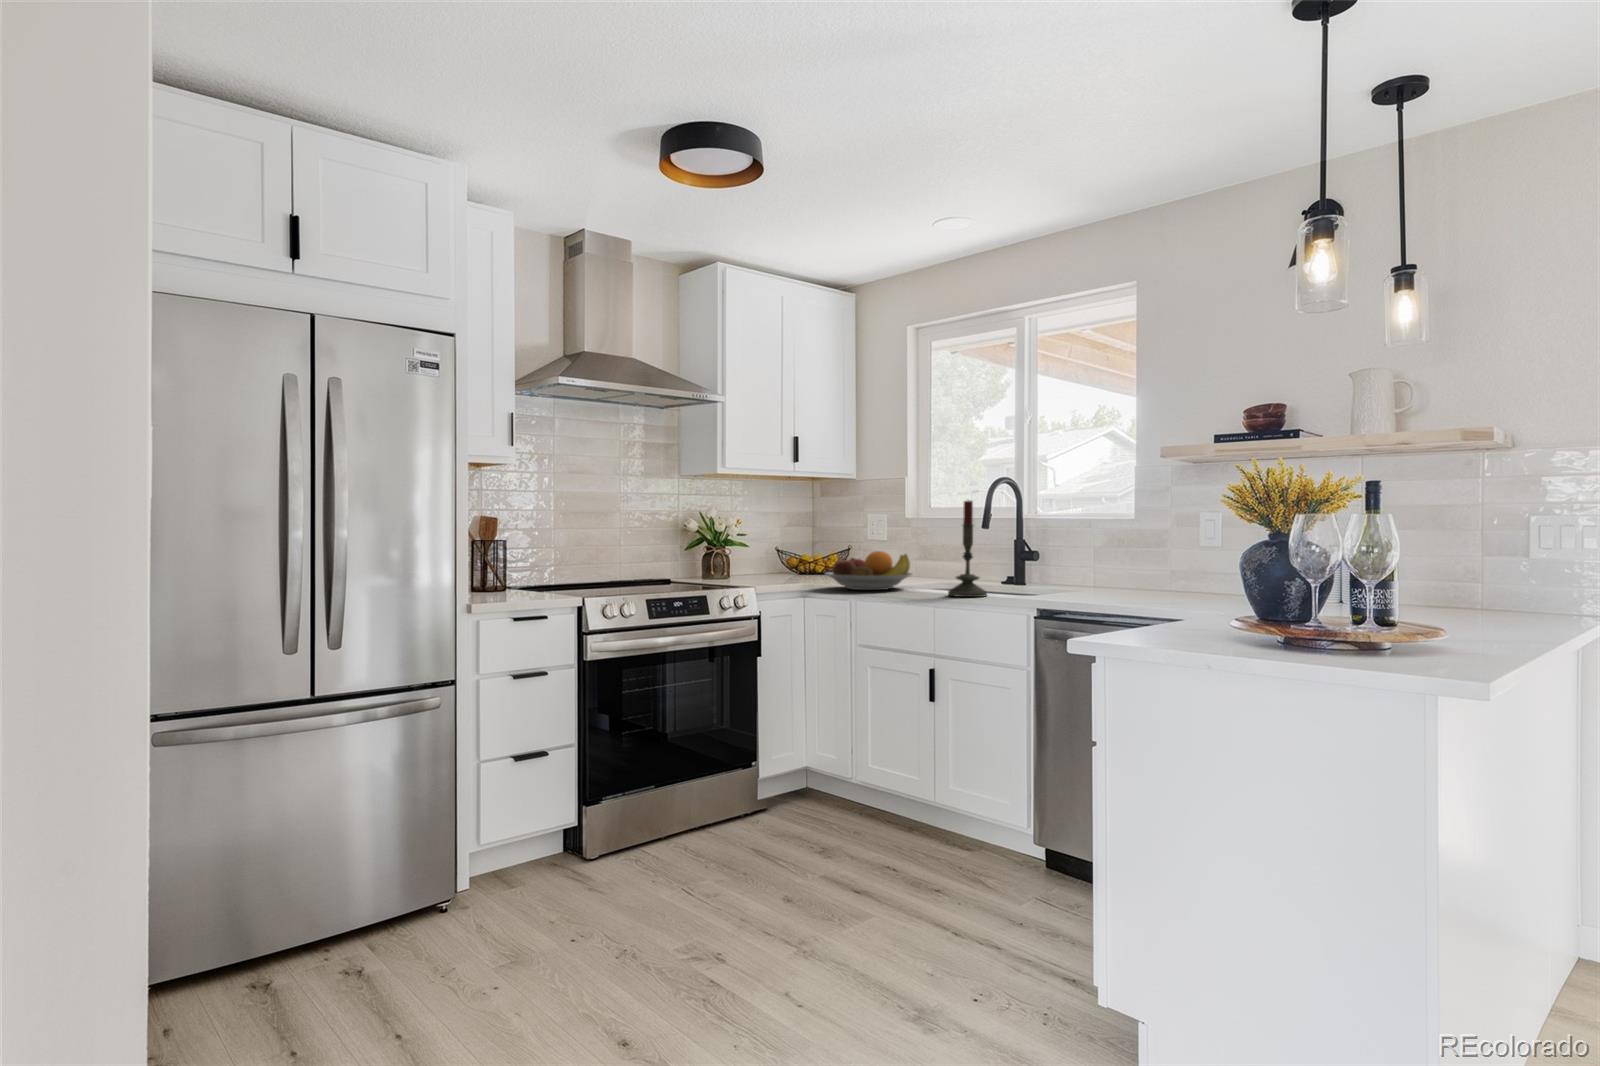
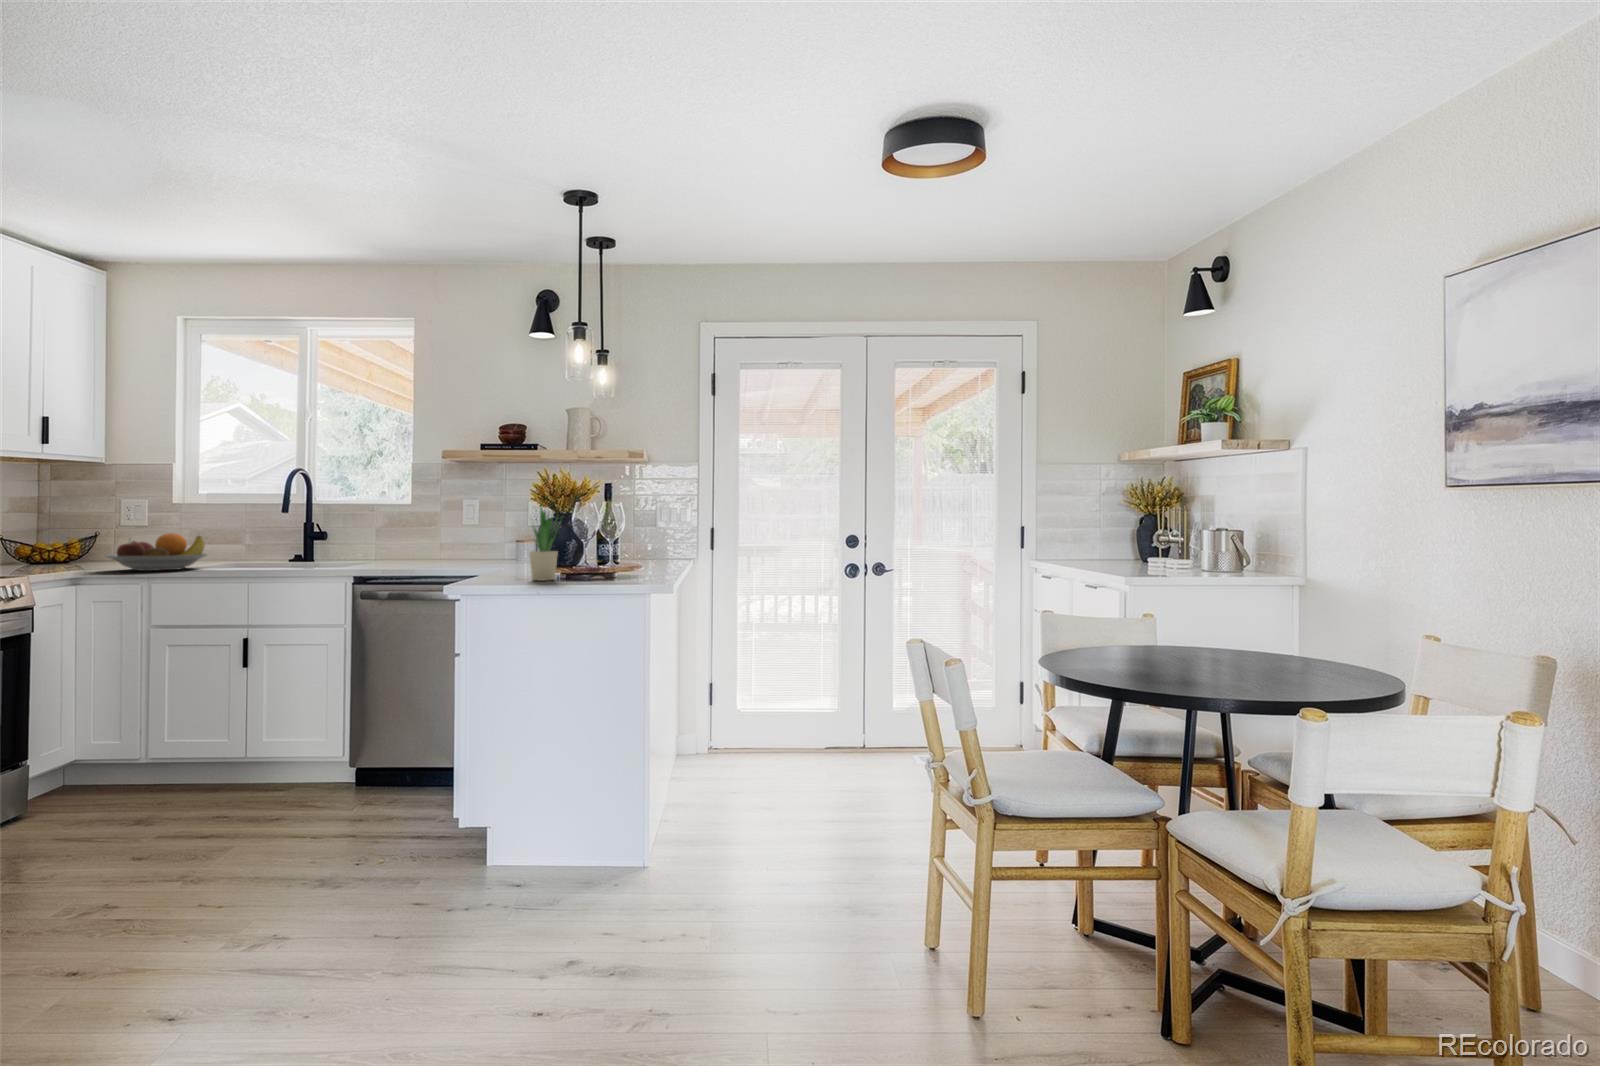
candle: present [948,500,987,597] -> none [260,484,298,570]
potted plant: none [1227,518,1288,652] -> present [529,505,562,581]

